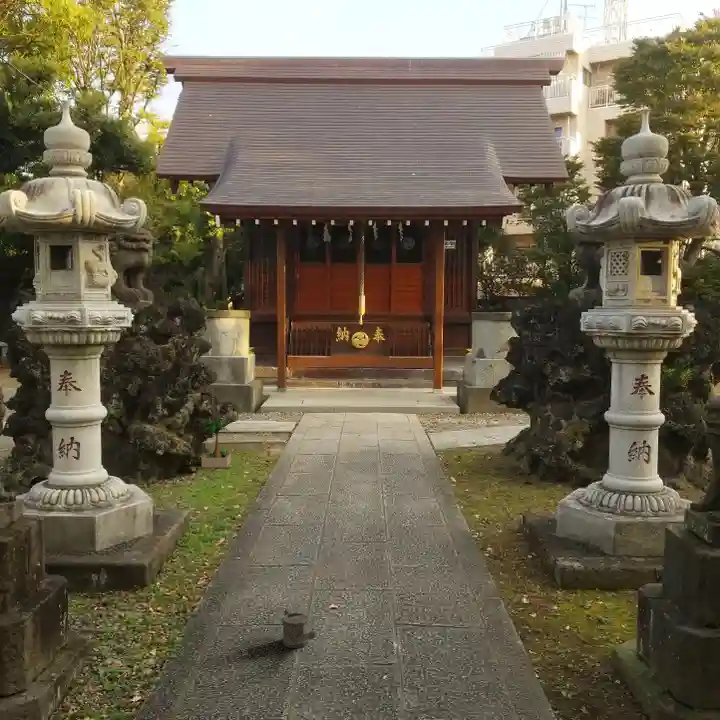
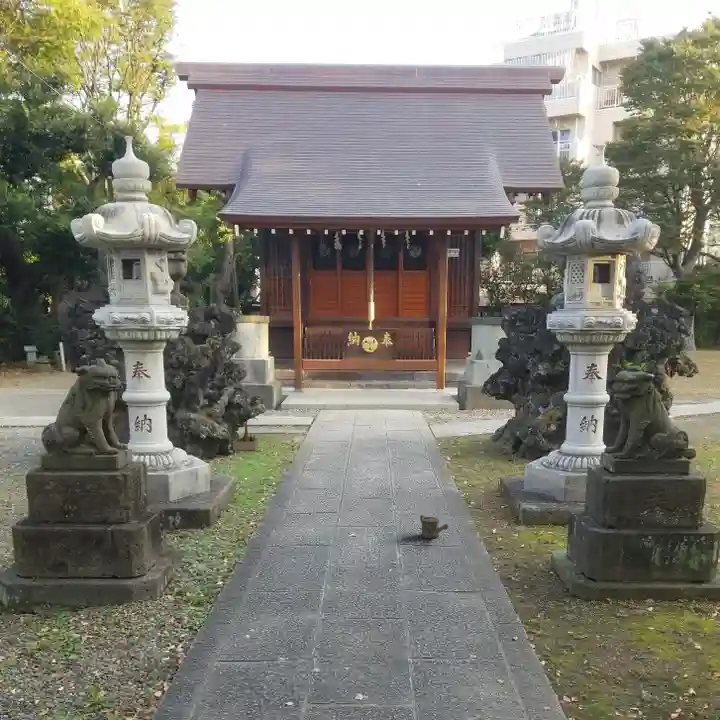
watering can: present [283,608,316,648] -> present [420,515,448,539]

